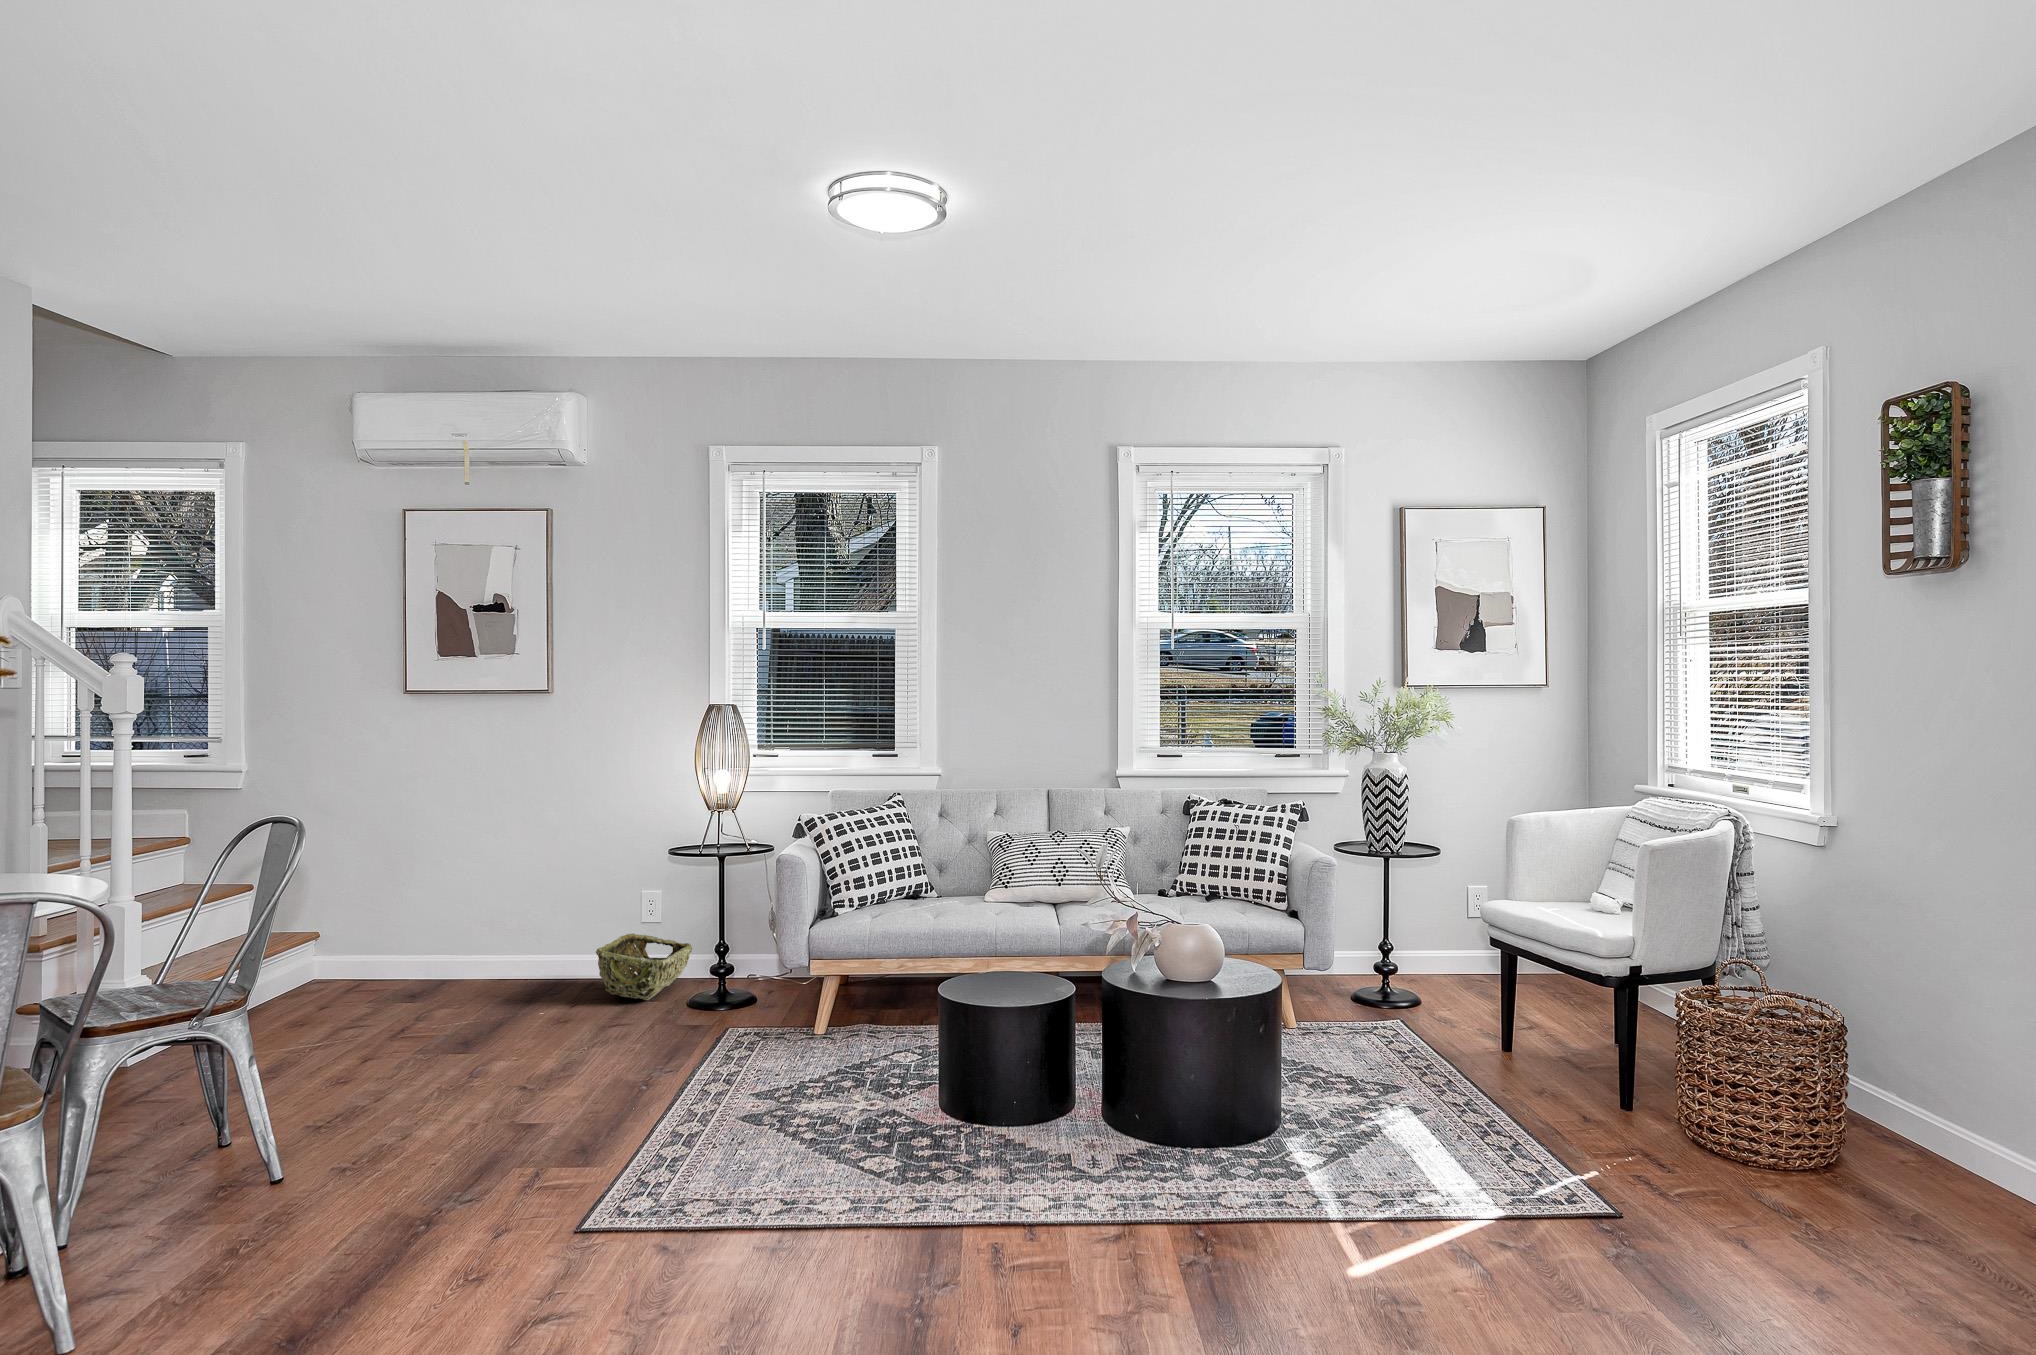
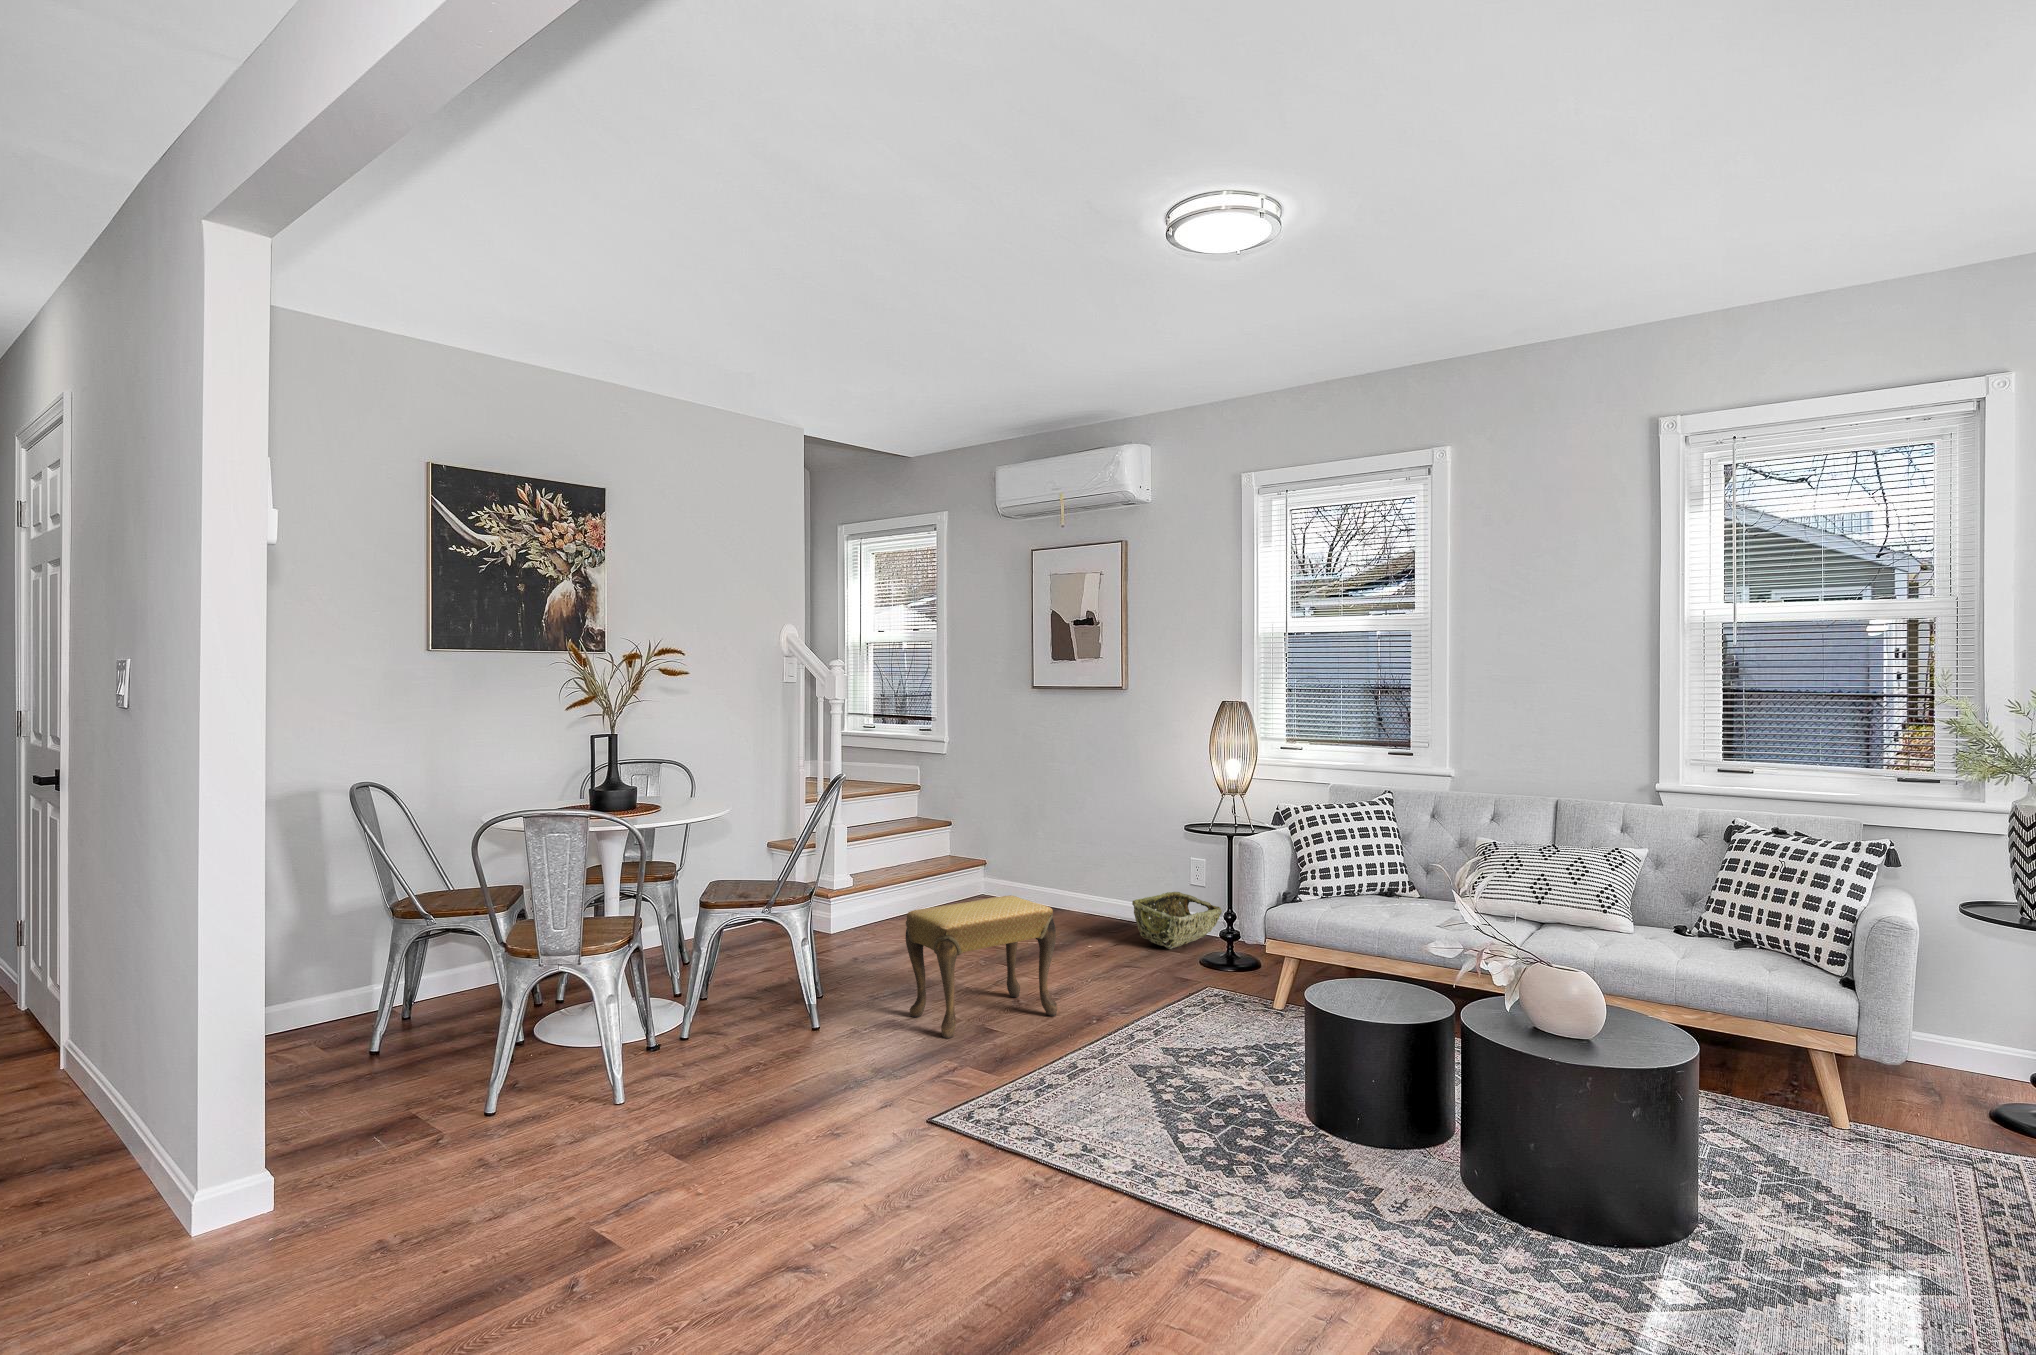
footstool: none [395,958,597,1151] -> present [906,895,1057,1038]

